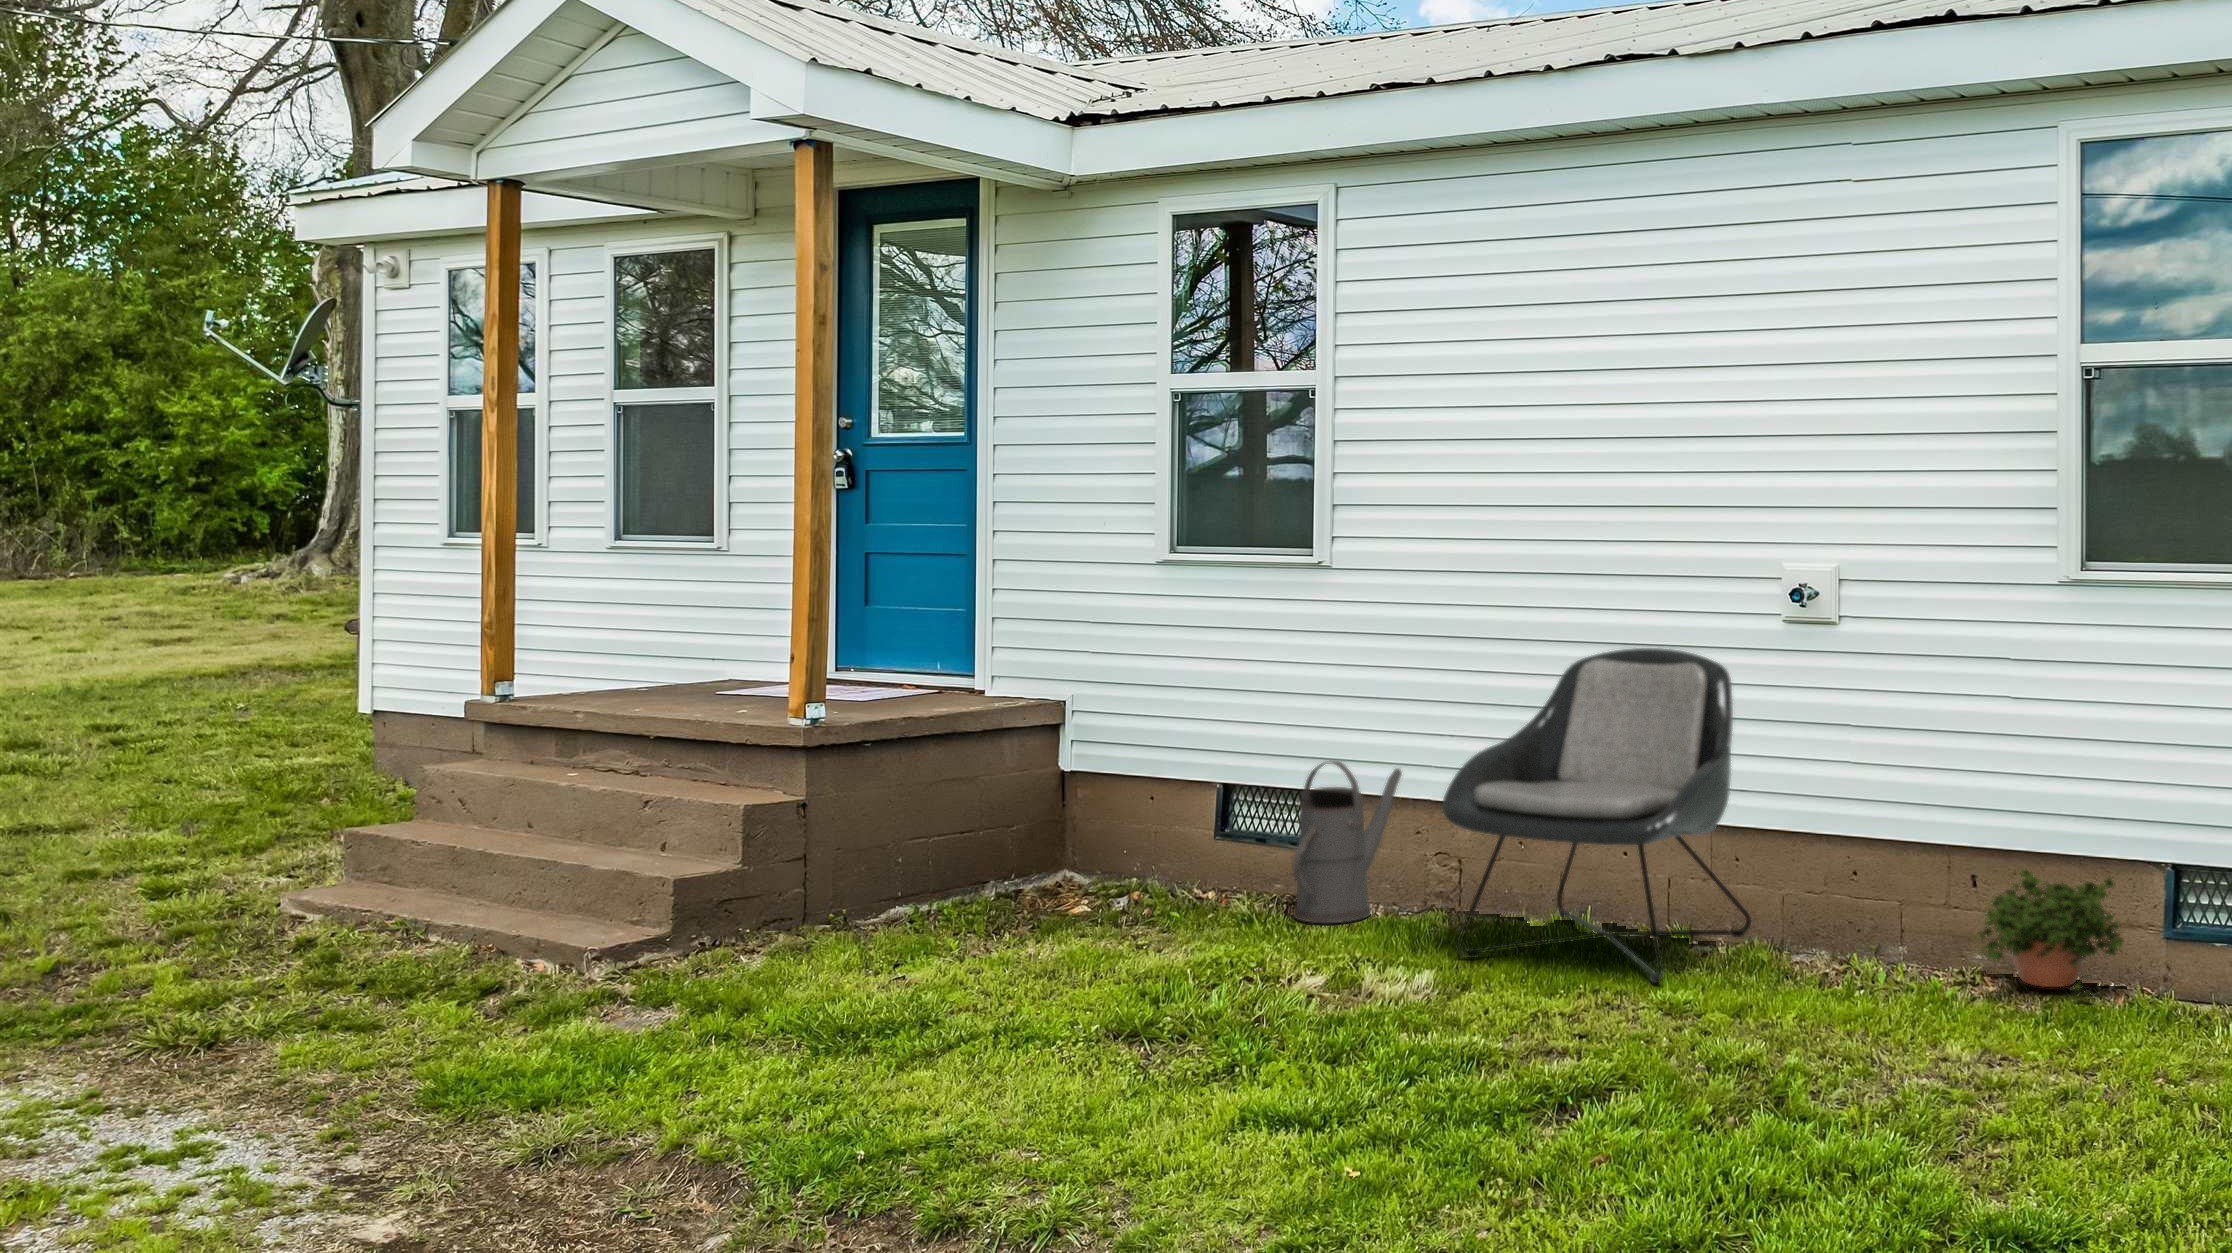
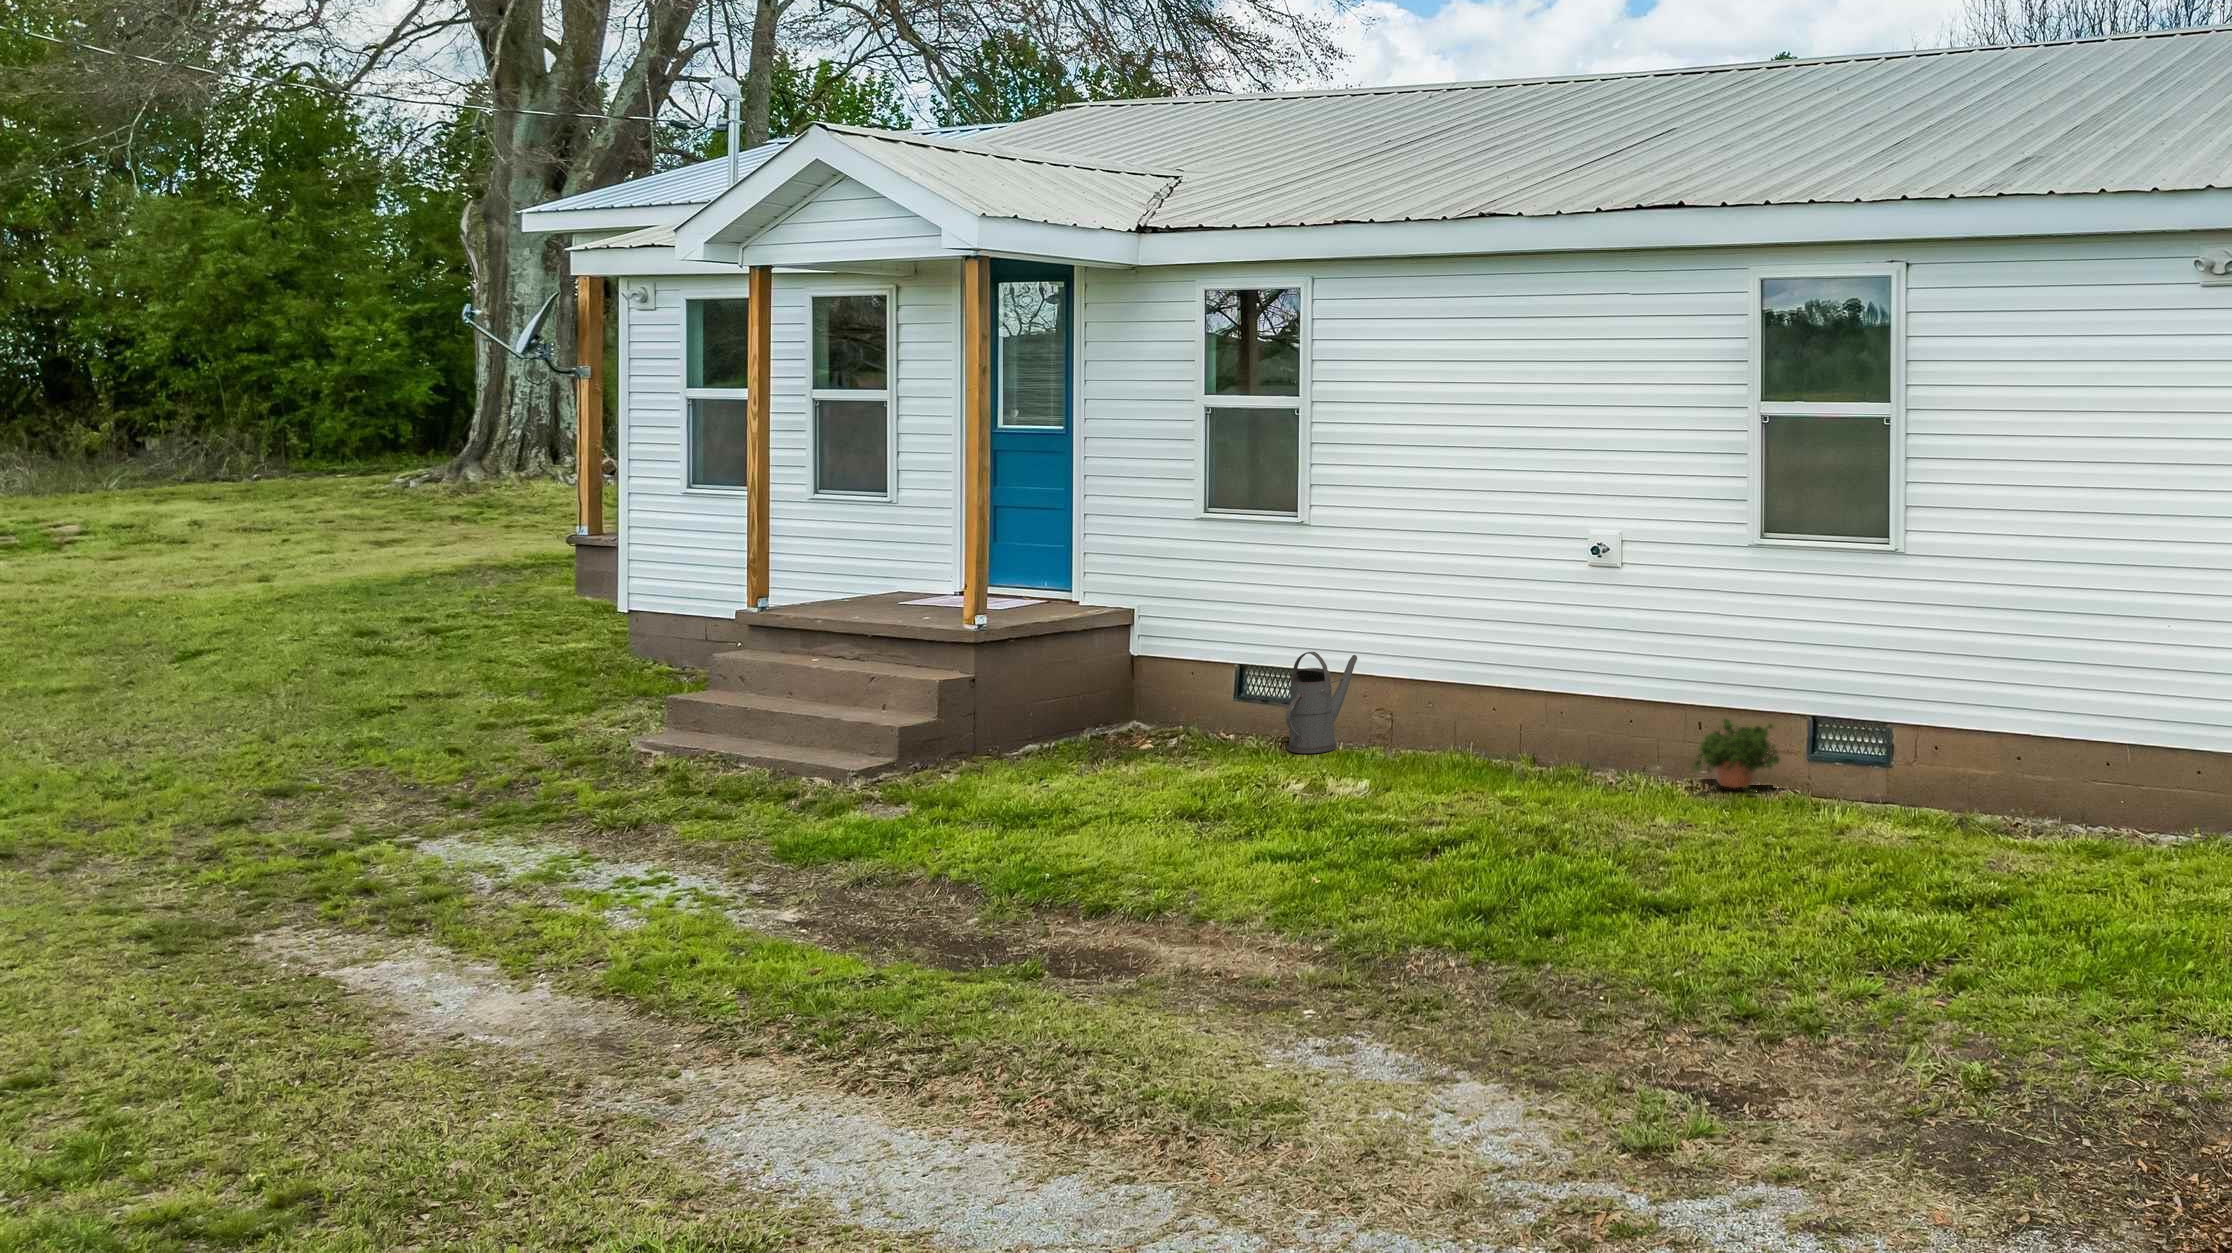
lounge chair: present [1442,648,1751,983] -> none [1376,581,1570,787]

